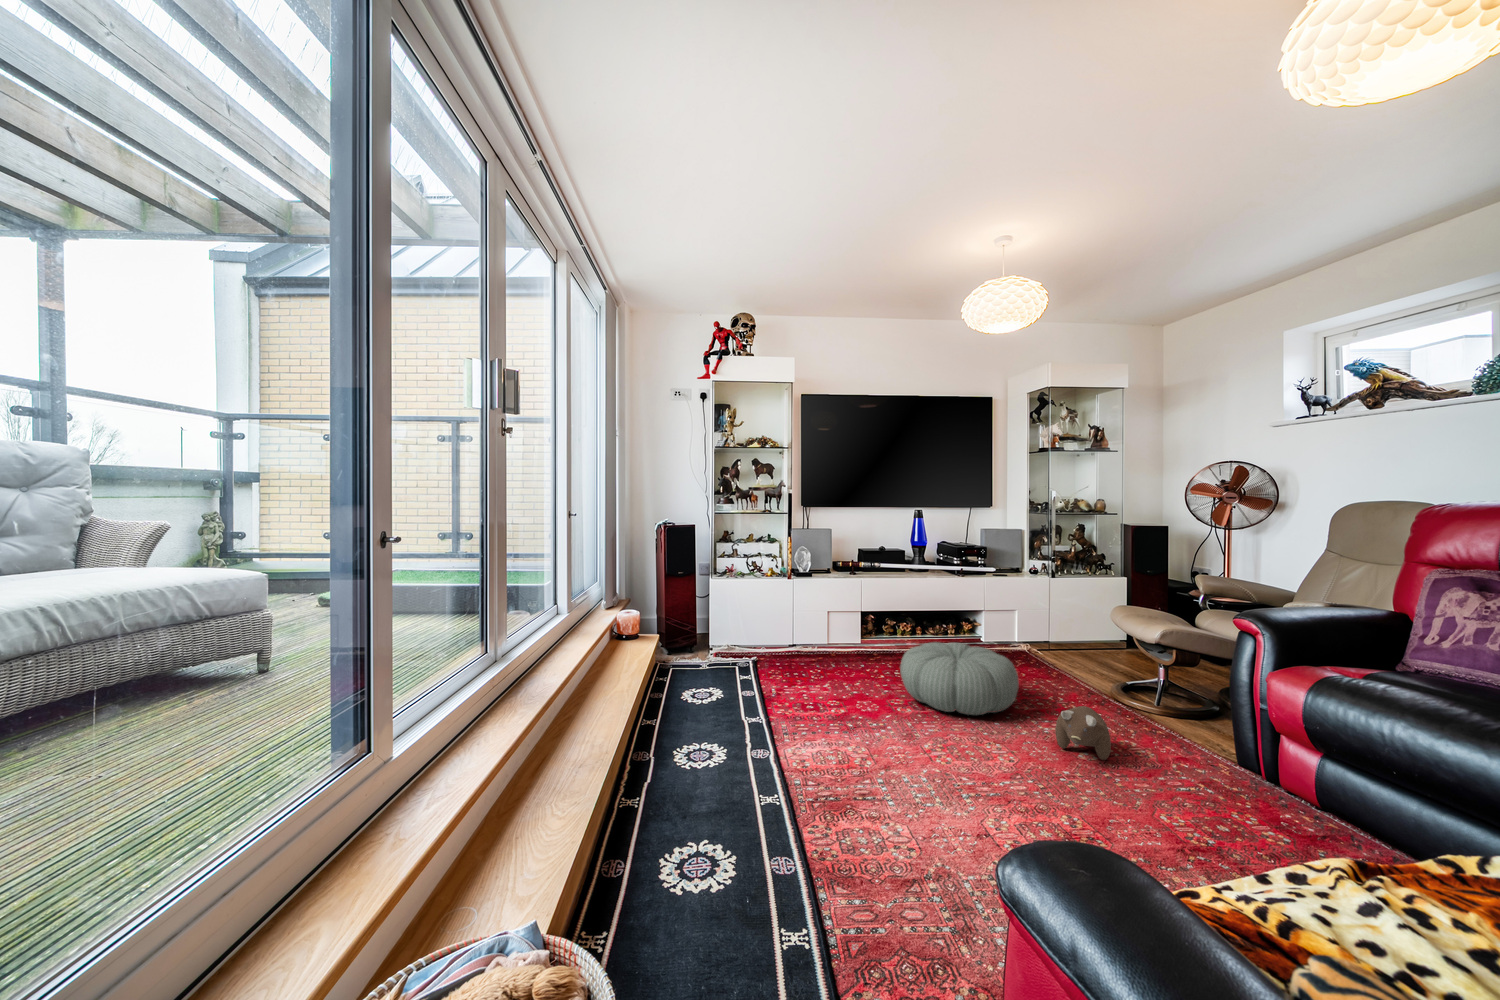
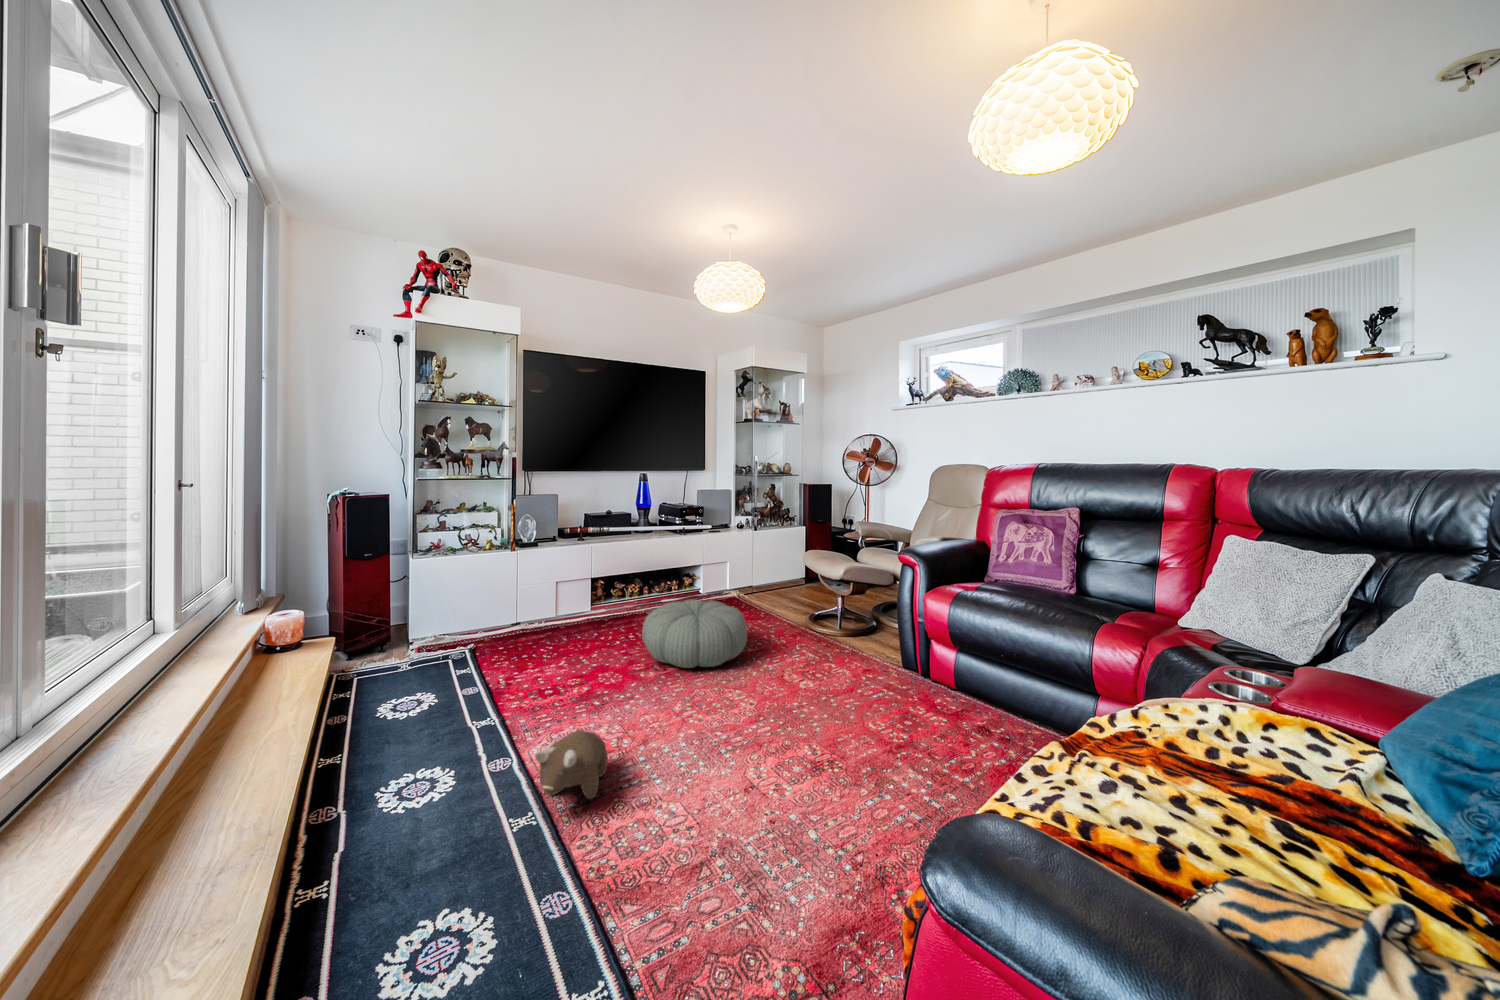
plush toy: present [1055,706,1111,760] -> present [535,730,608,799]

